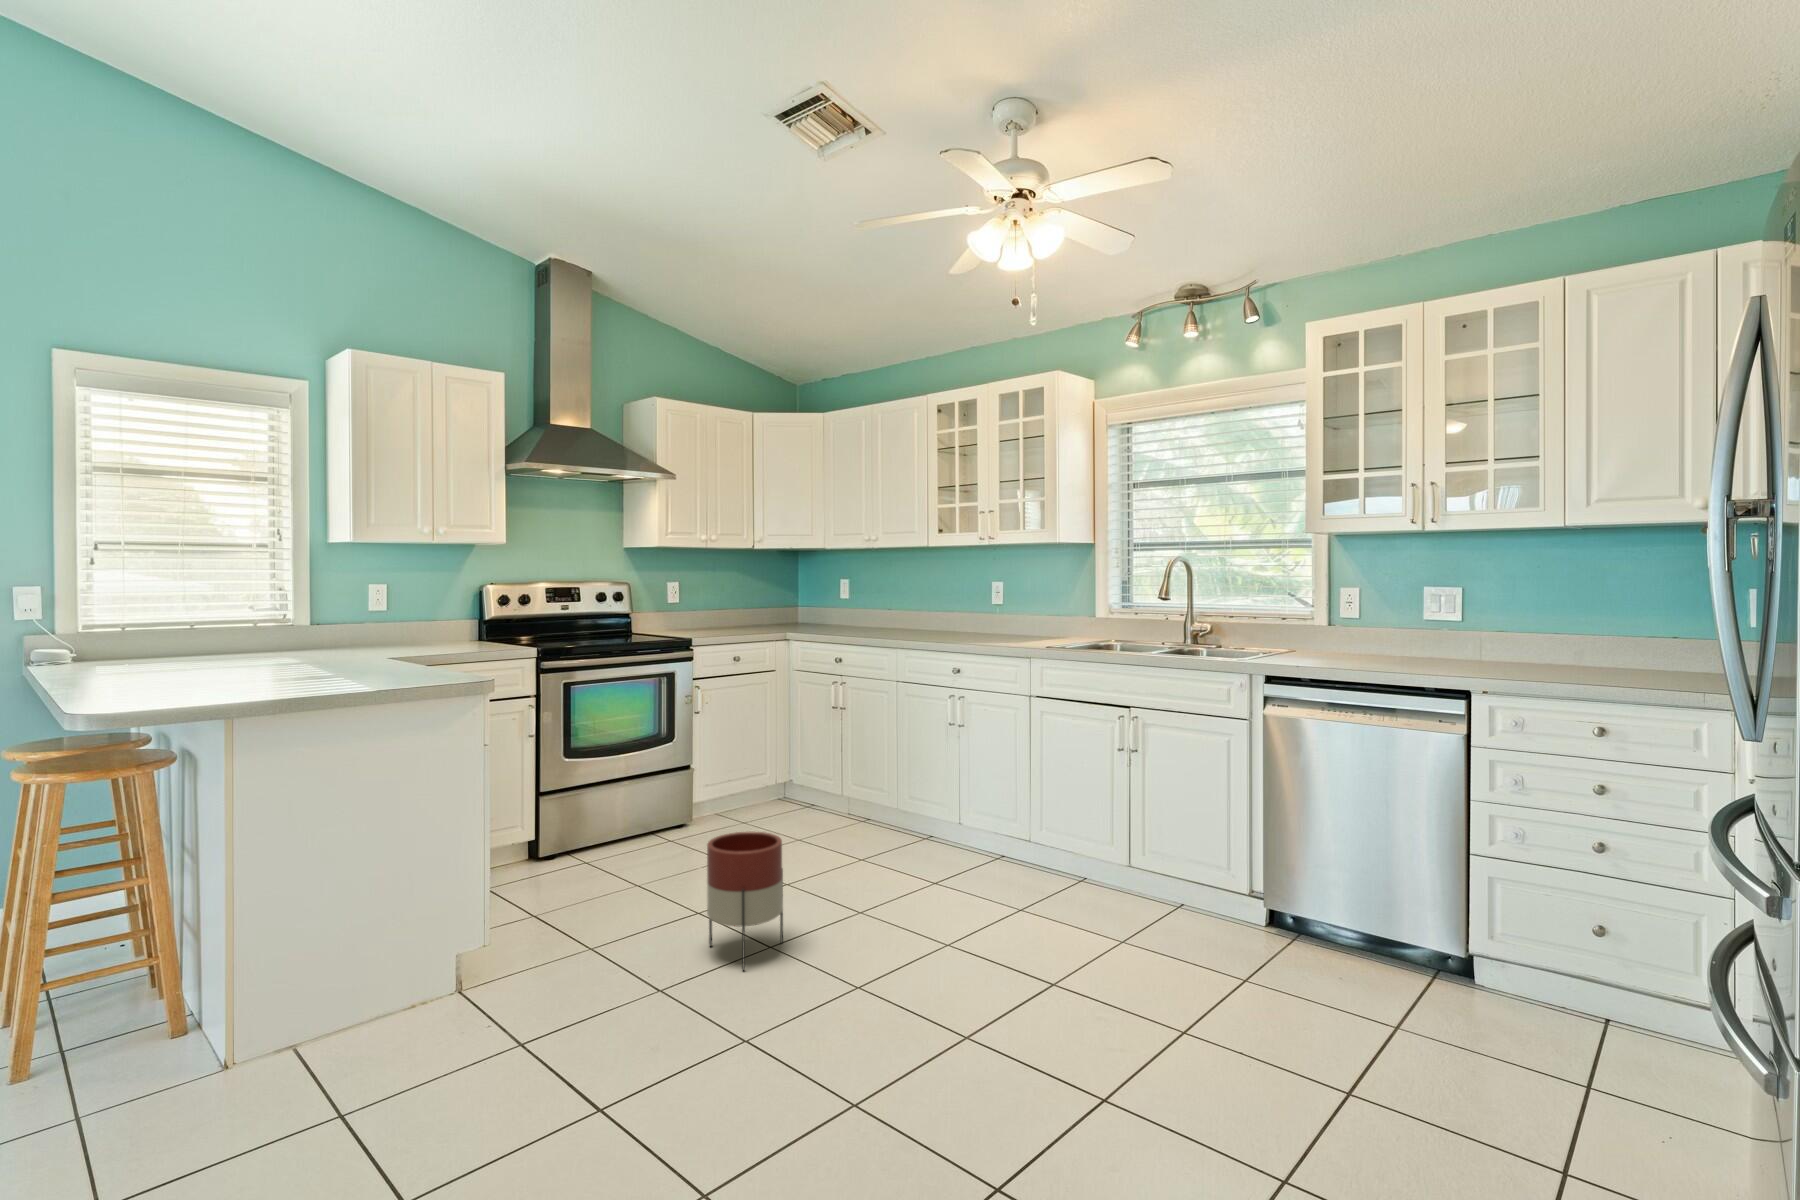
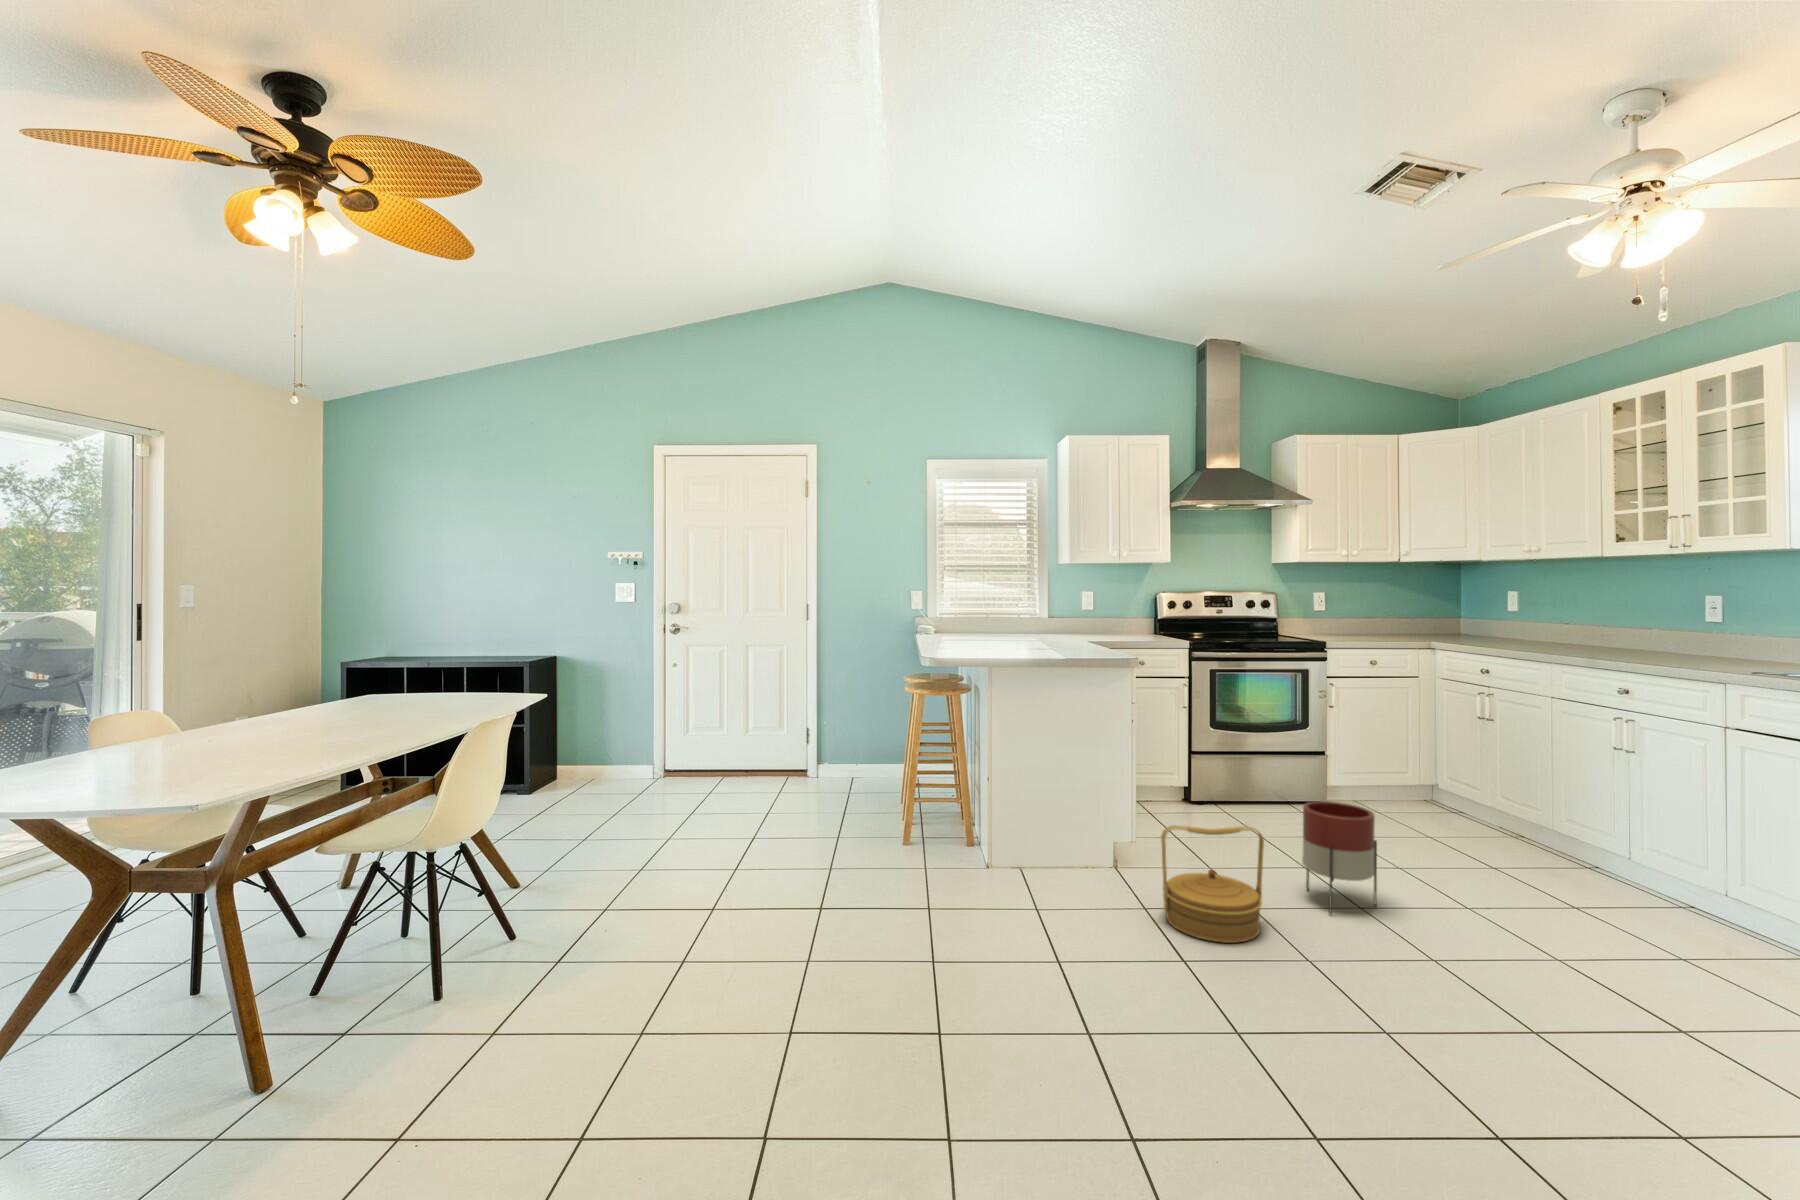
basket: none [545,890,678,1066] -> present [1161,825,1264,943]

